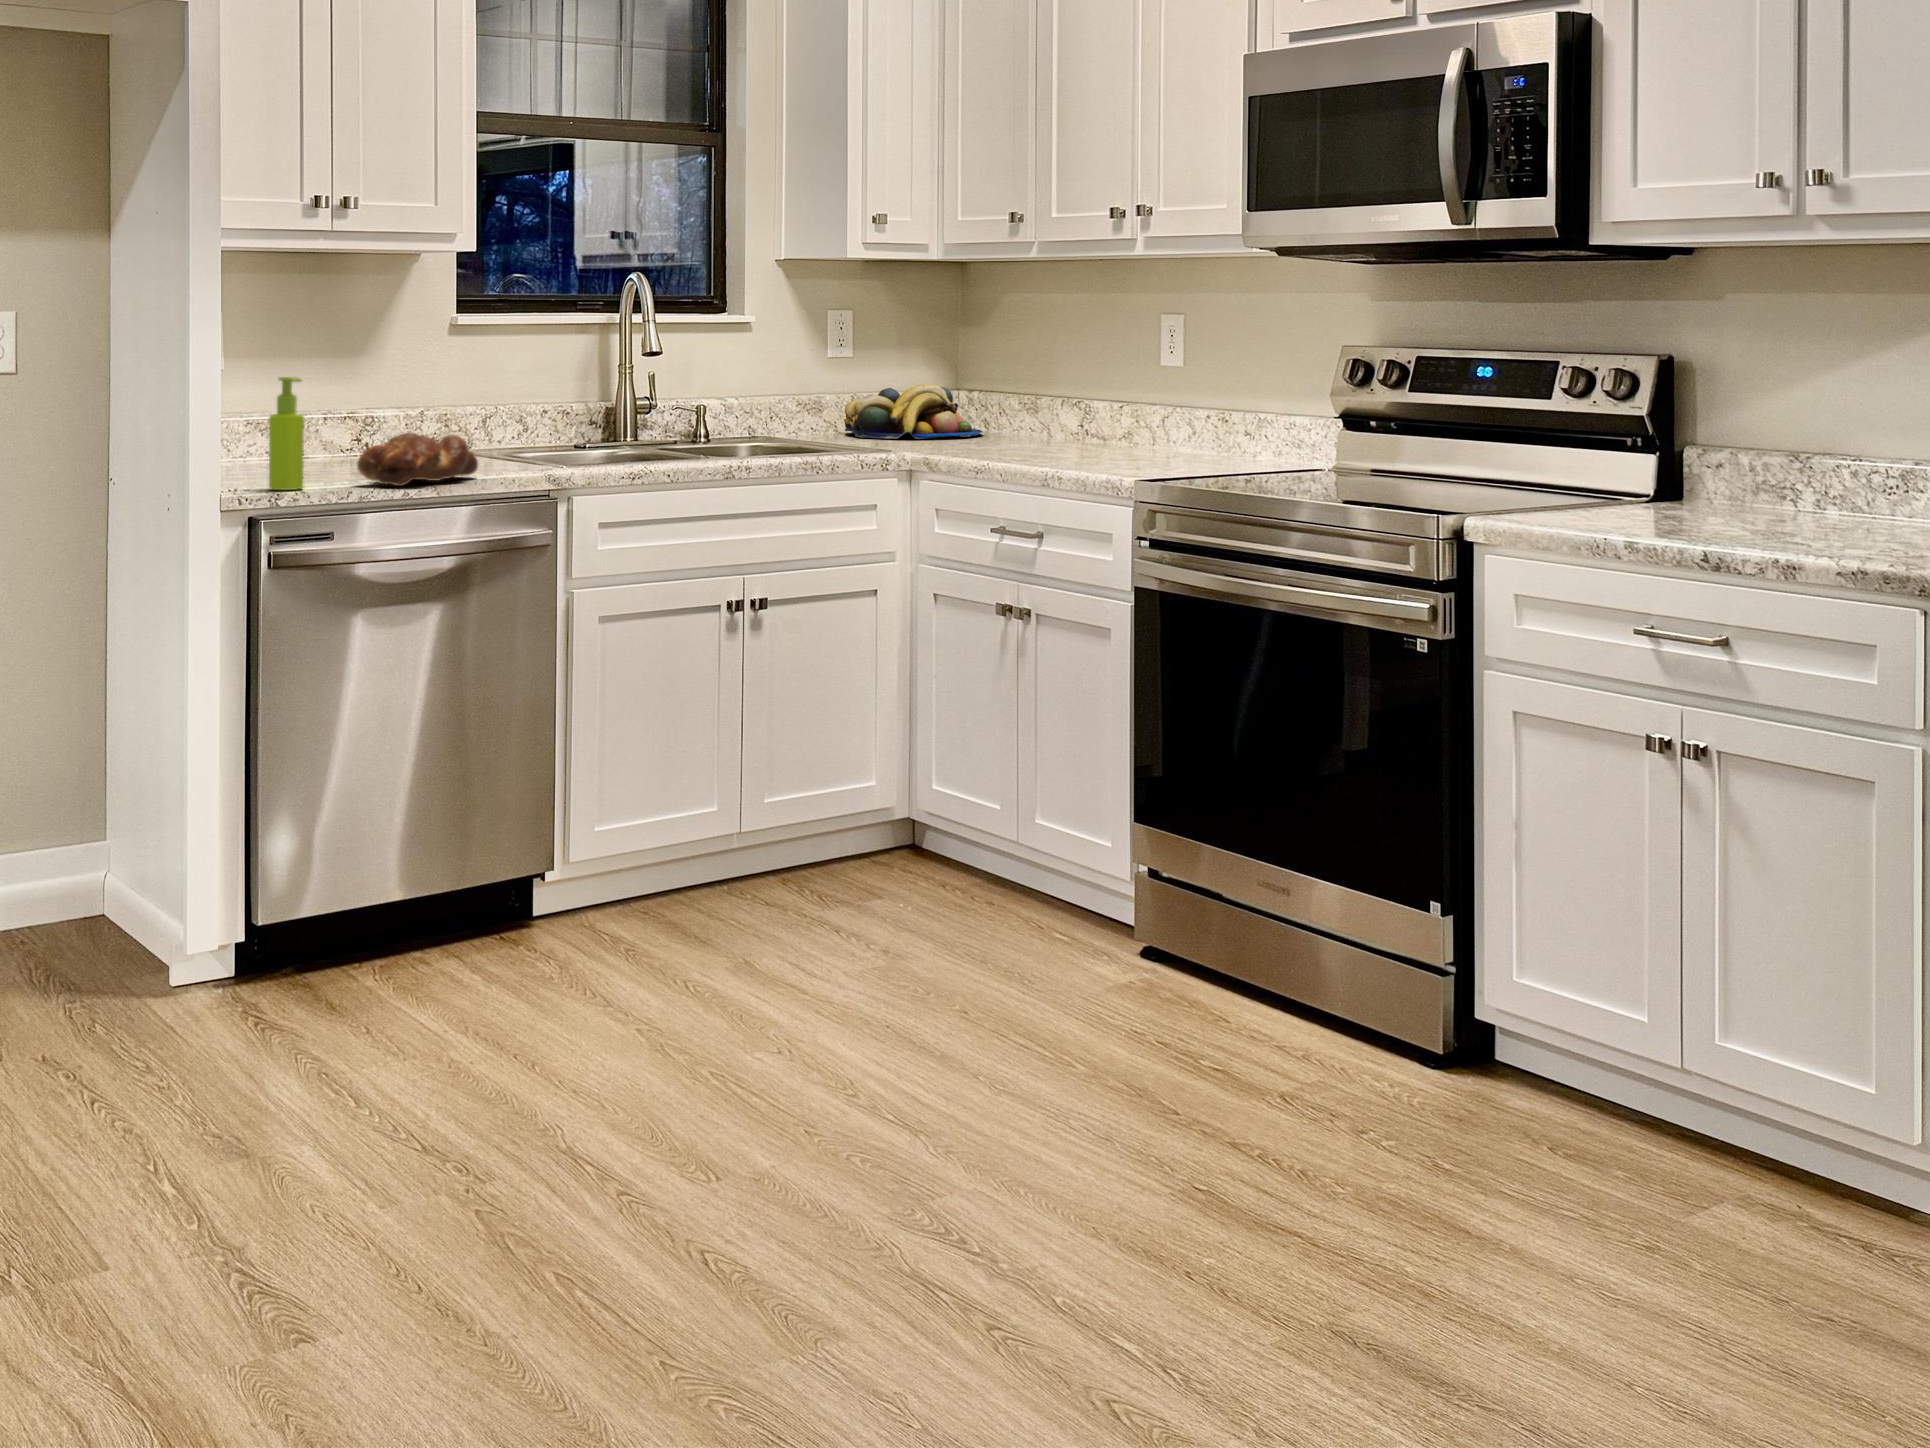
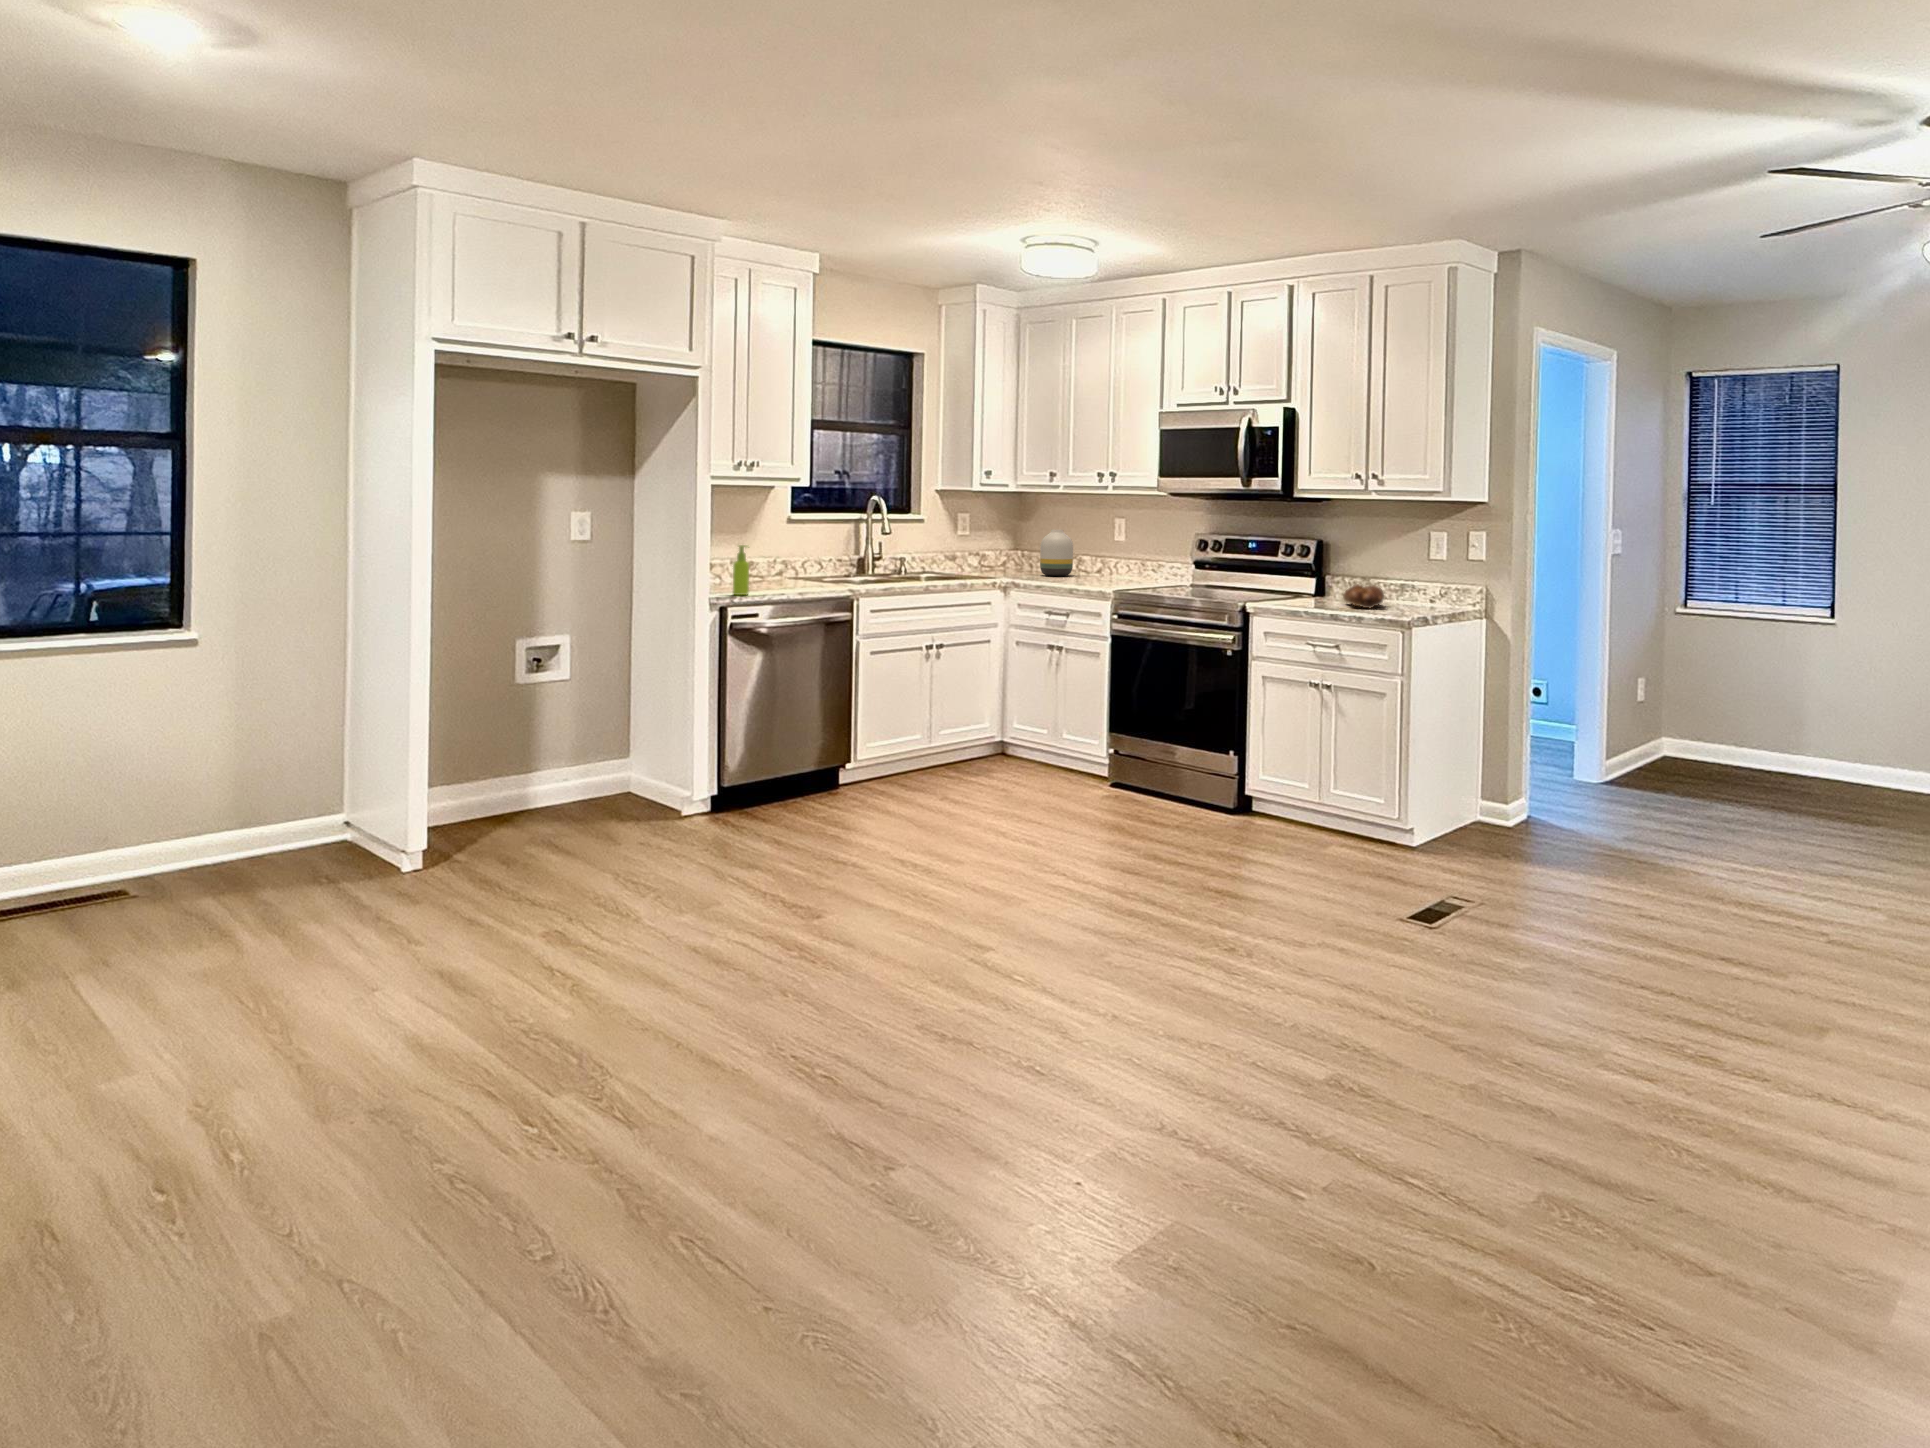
vase: none [993,342,1065,445] -> present [1040,530,1073,576]
fruit bowl: present [844,384,983,439] -> none [966,548,1032,573]
bread loaf: present [357,433,478,486] -> present [1343,584,1384,608]

